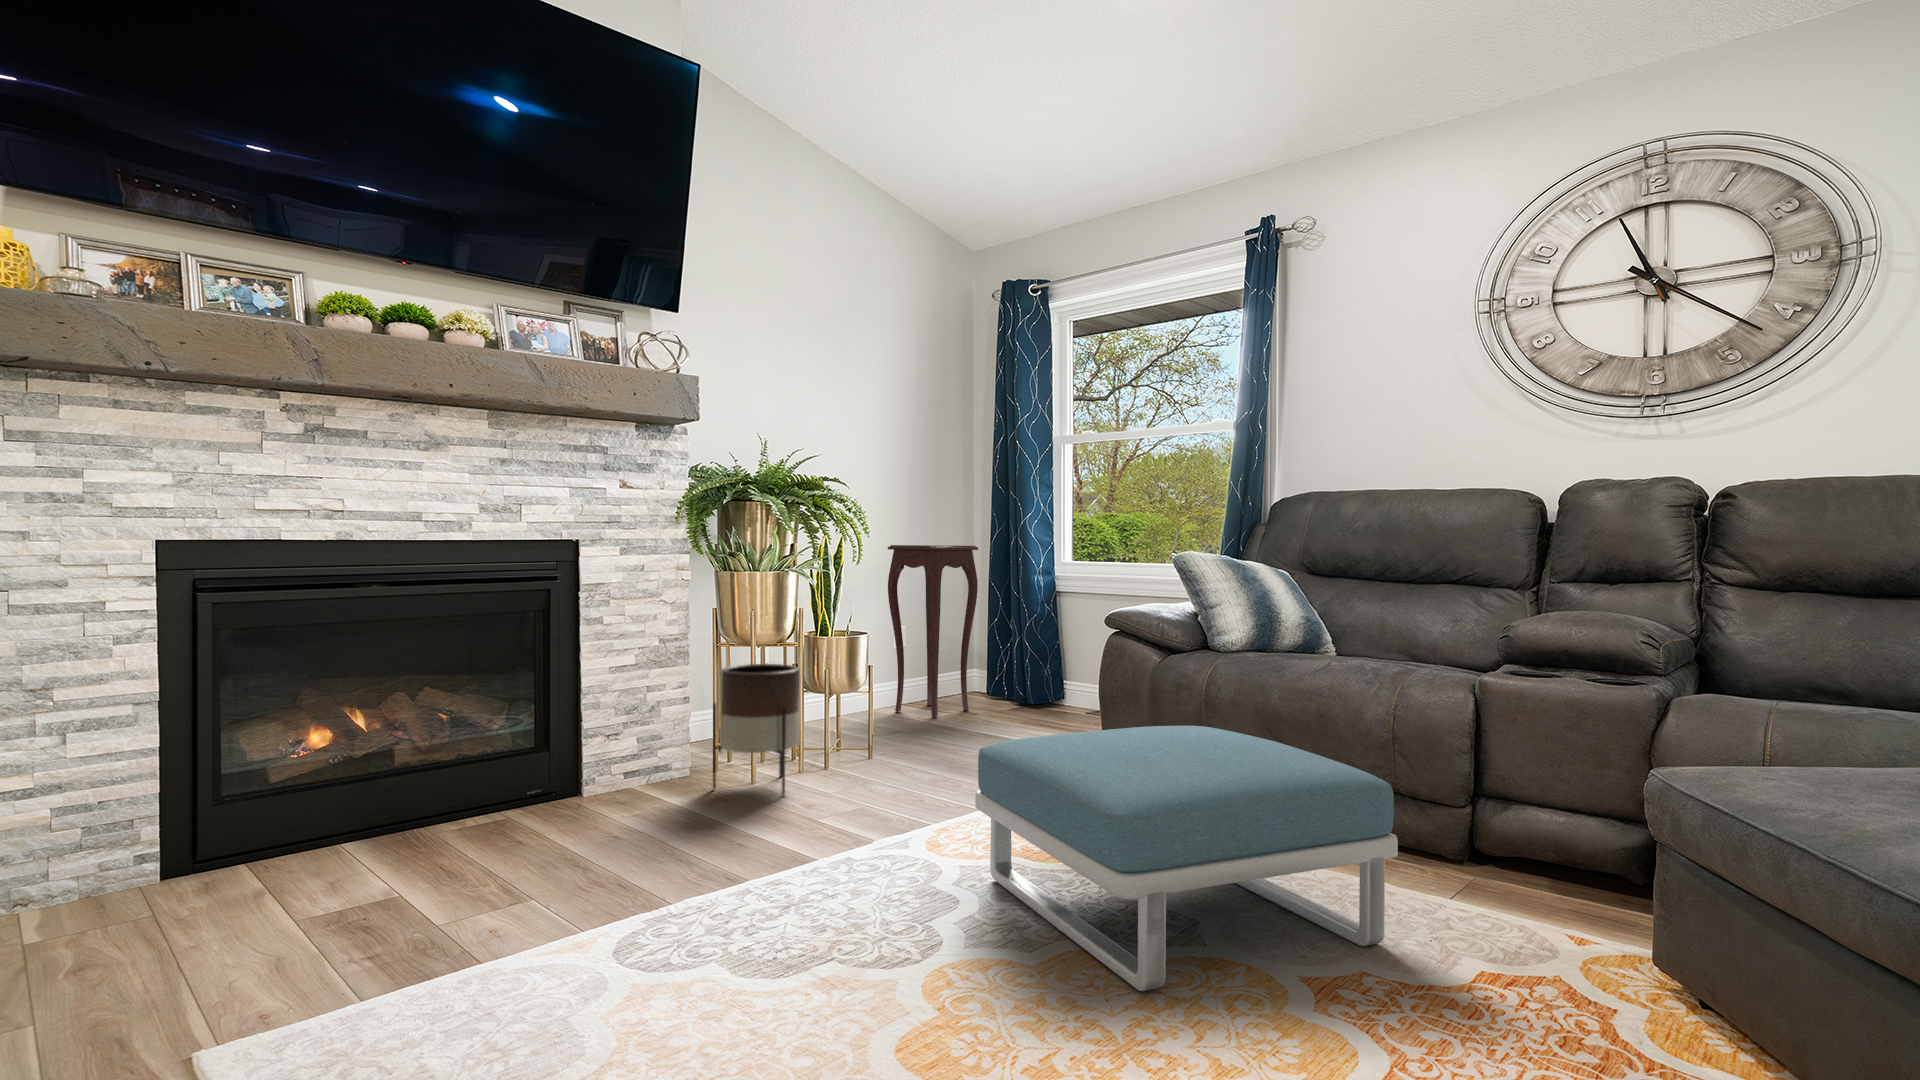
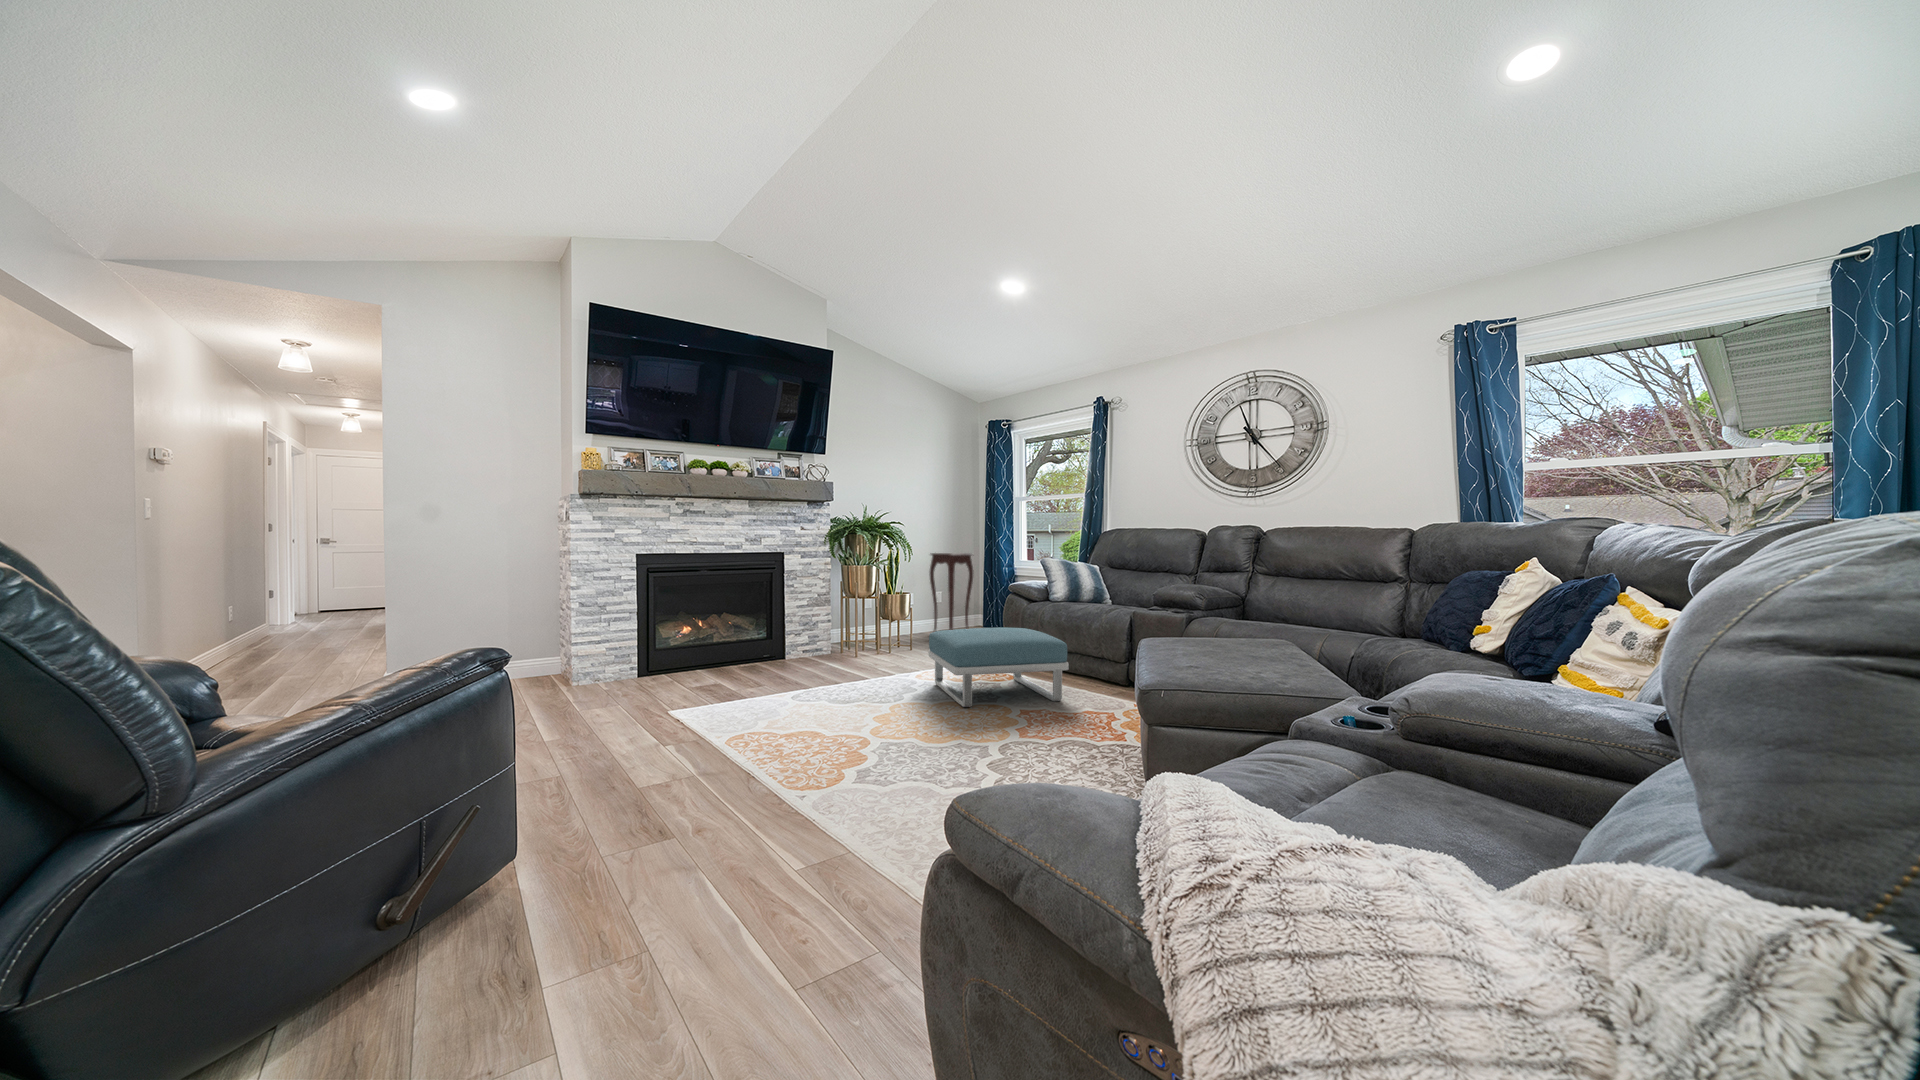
planter: present [713,664,800,796] -> none [839,606,876,661]

